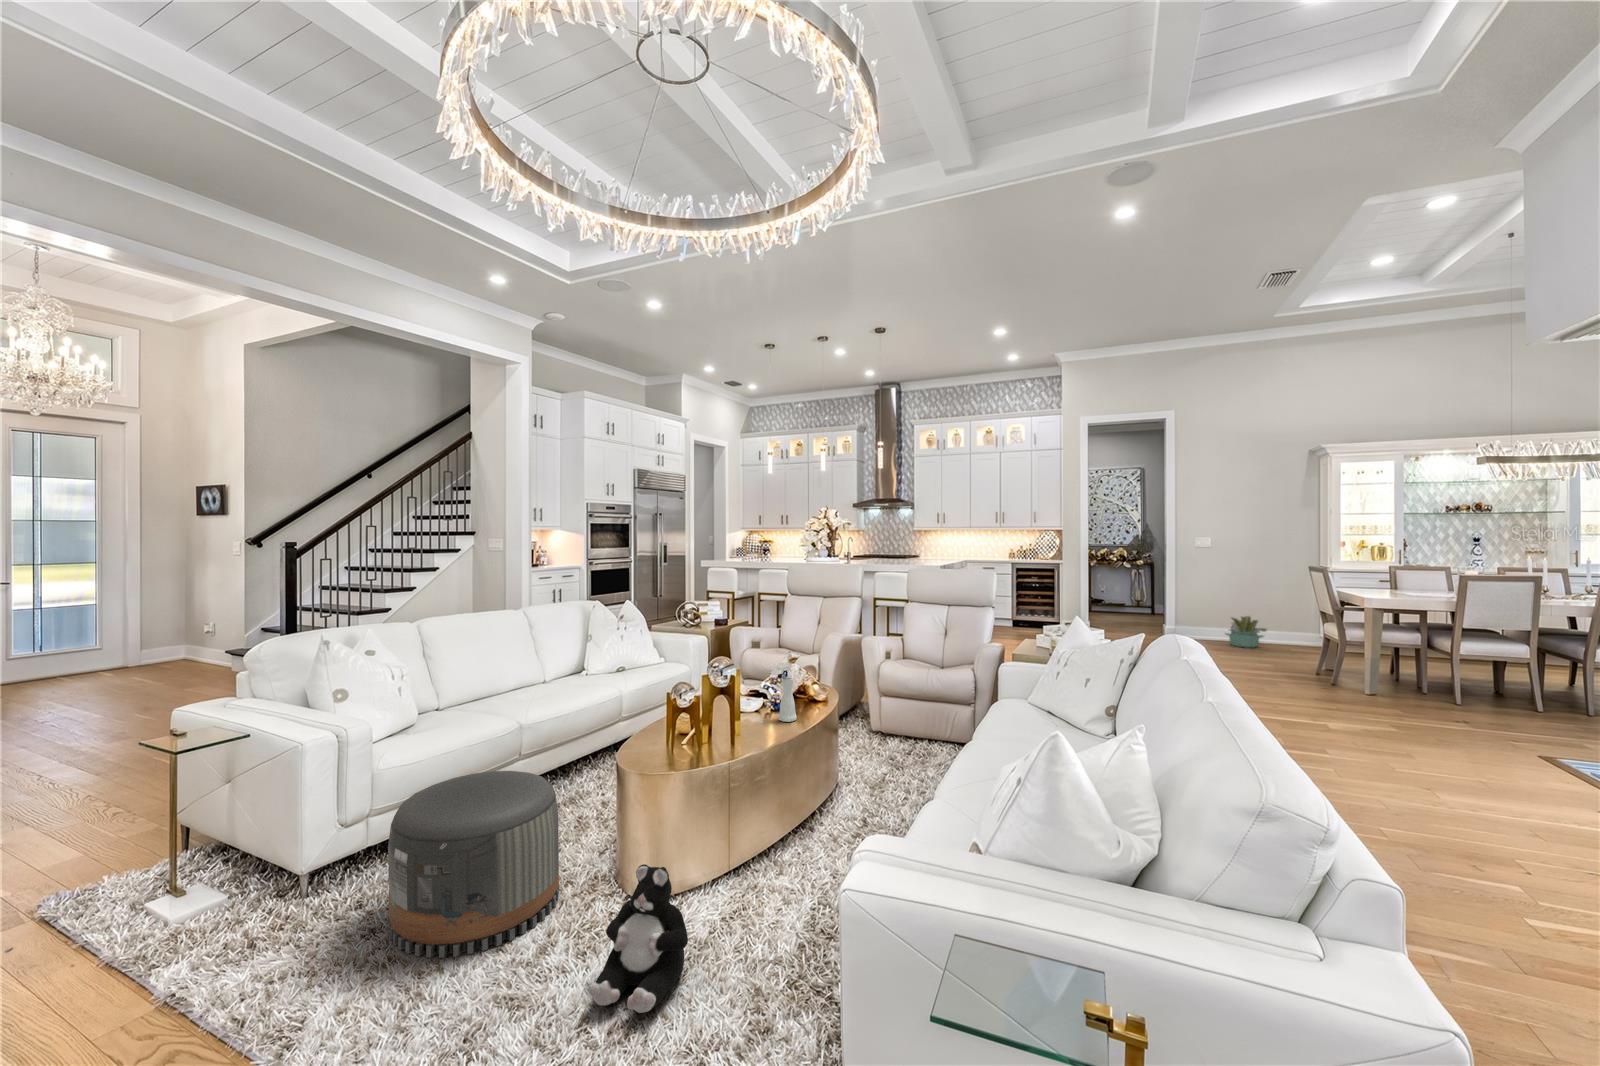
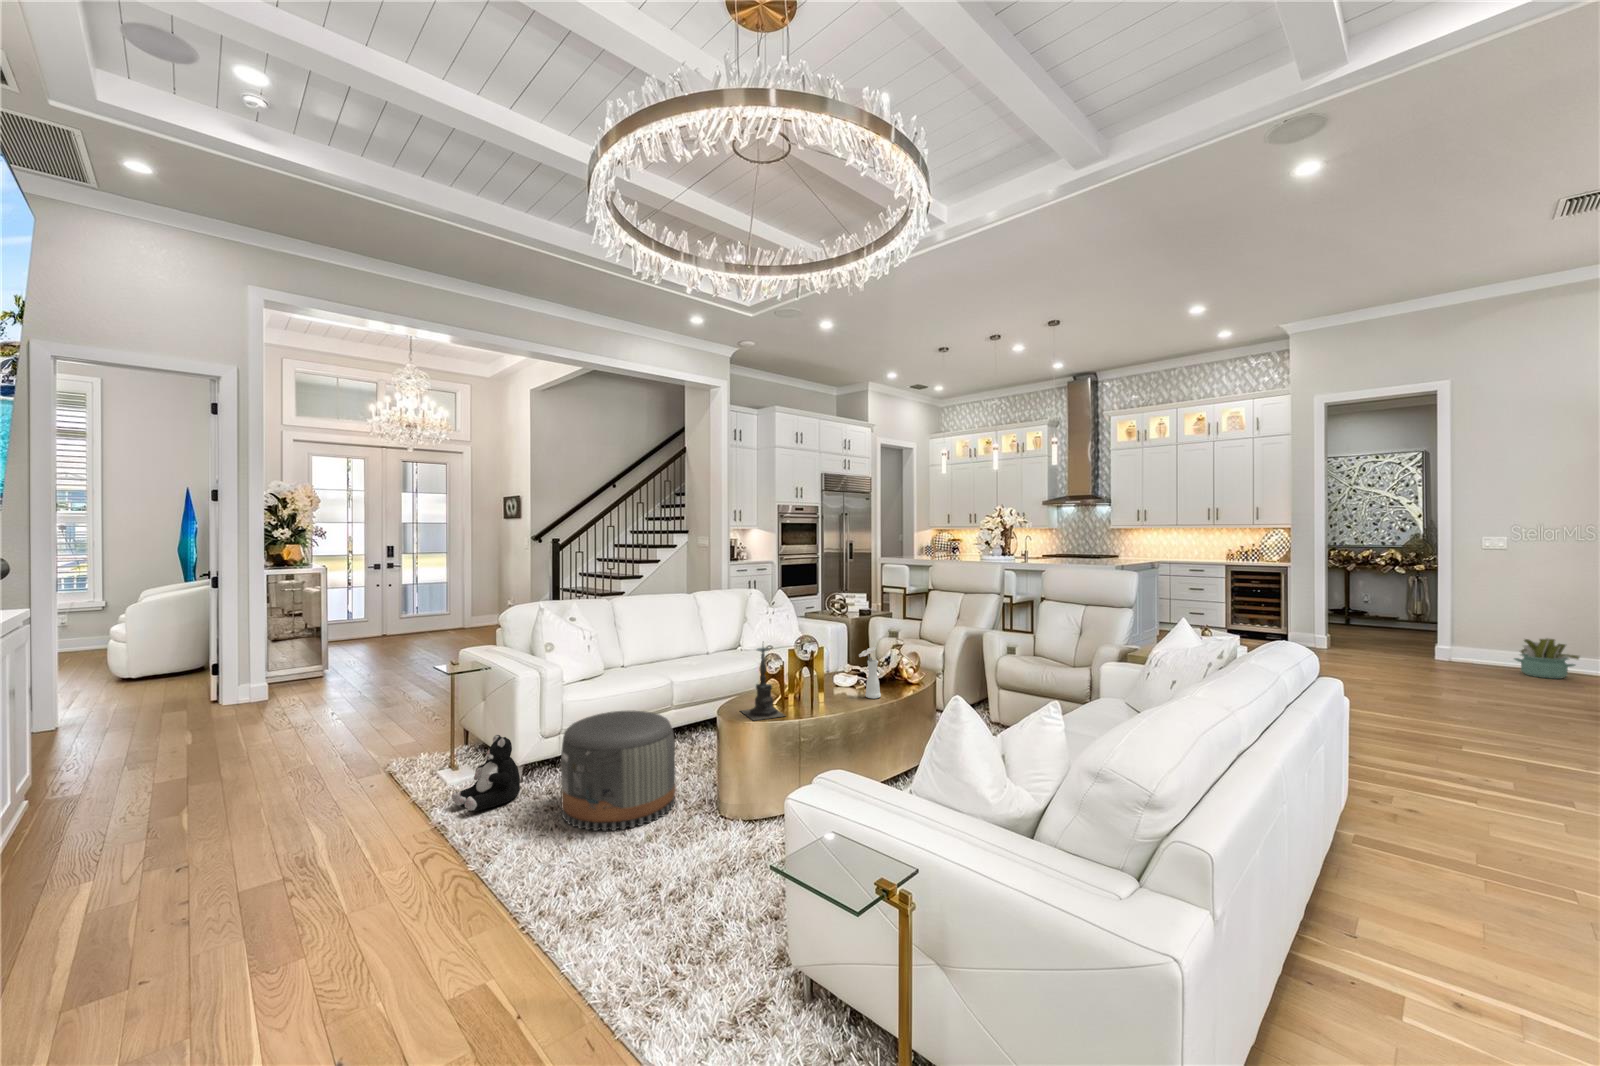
candle holder: none [643,662,708,768] -> present [741,647,785,720]
plush toy: present [589,864,688,1013] -> present [452,735,520,811]

